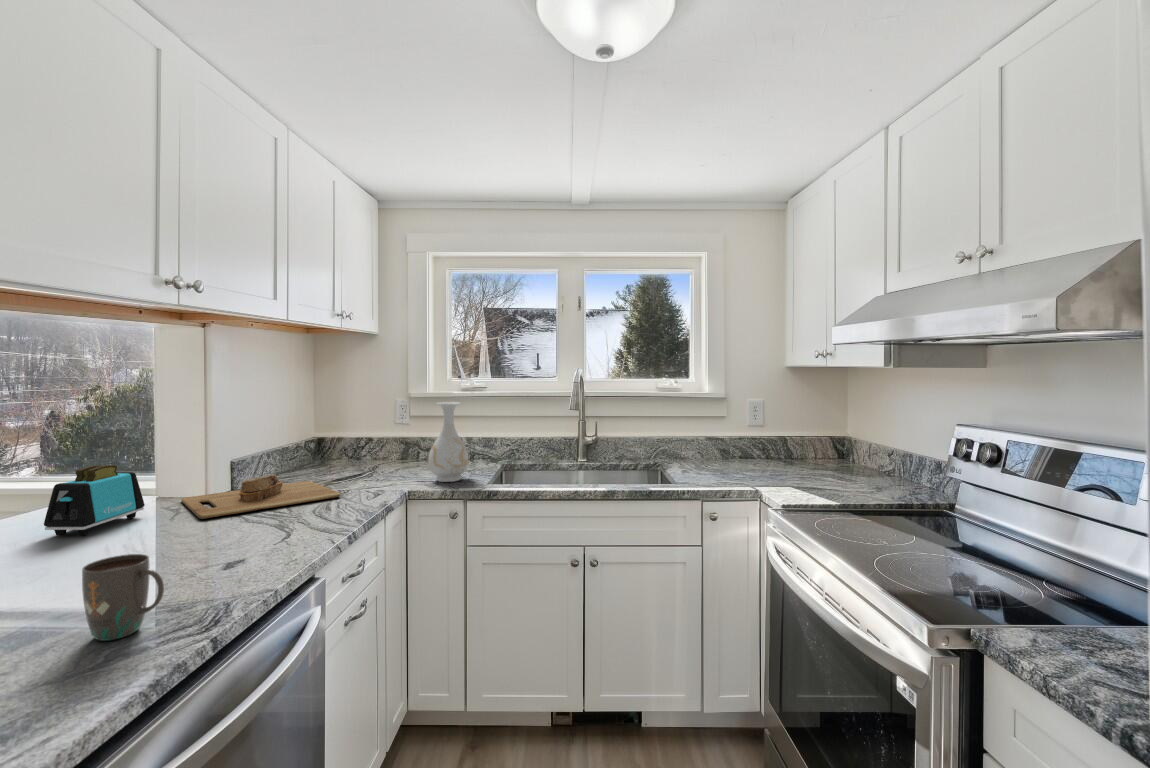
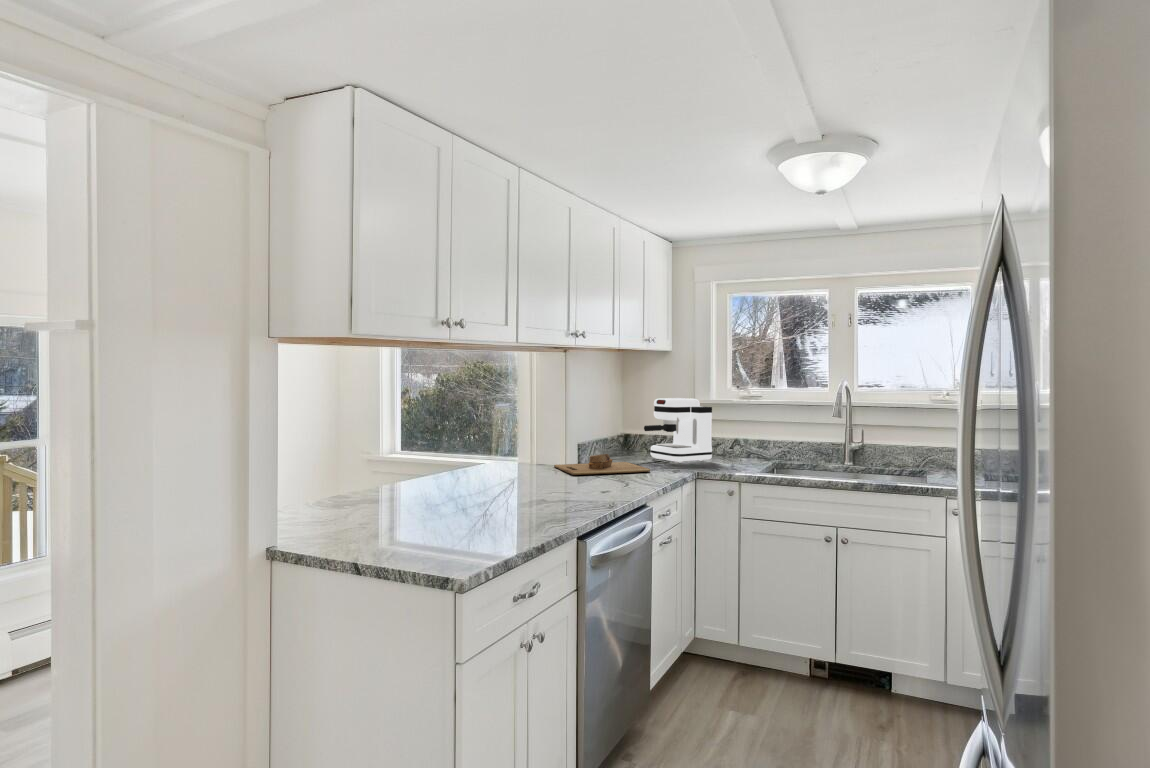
coffee maker: none [337,391,429,475] -> present [644,398,712,463]
vase: present [428,402,469,482] -> none [711,407,743,470]
toaster: present [44,465,145,535] -> none [502,438,541,476]
mug: present [82,554,164,641] -> none [559,472,591,508]

